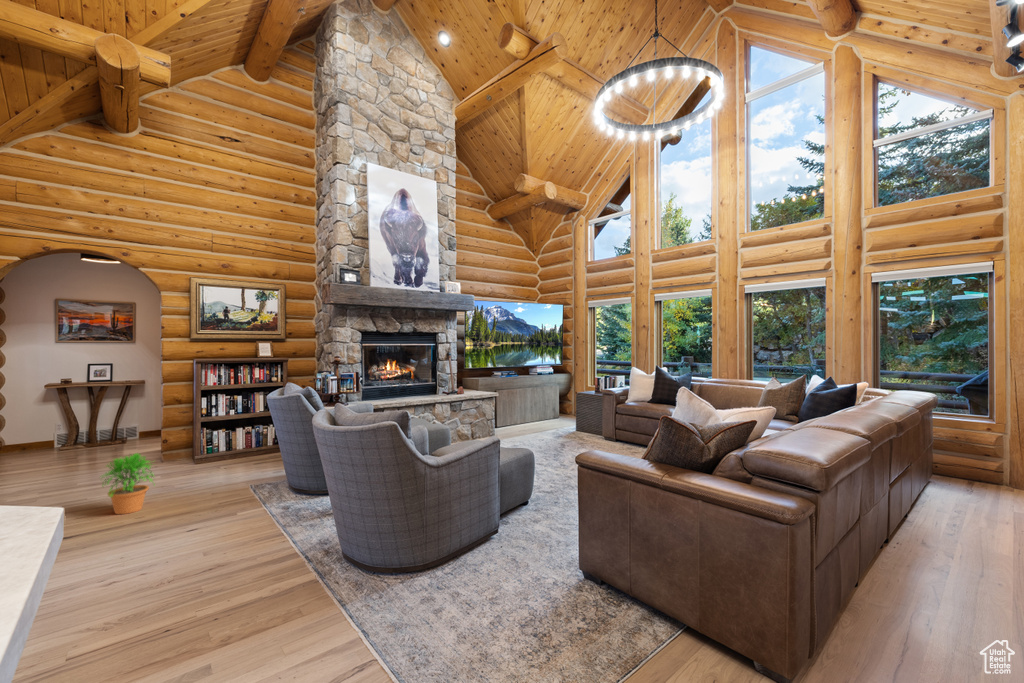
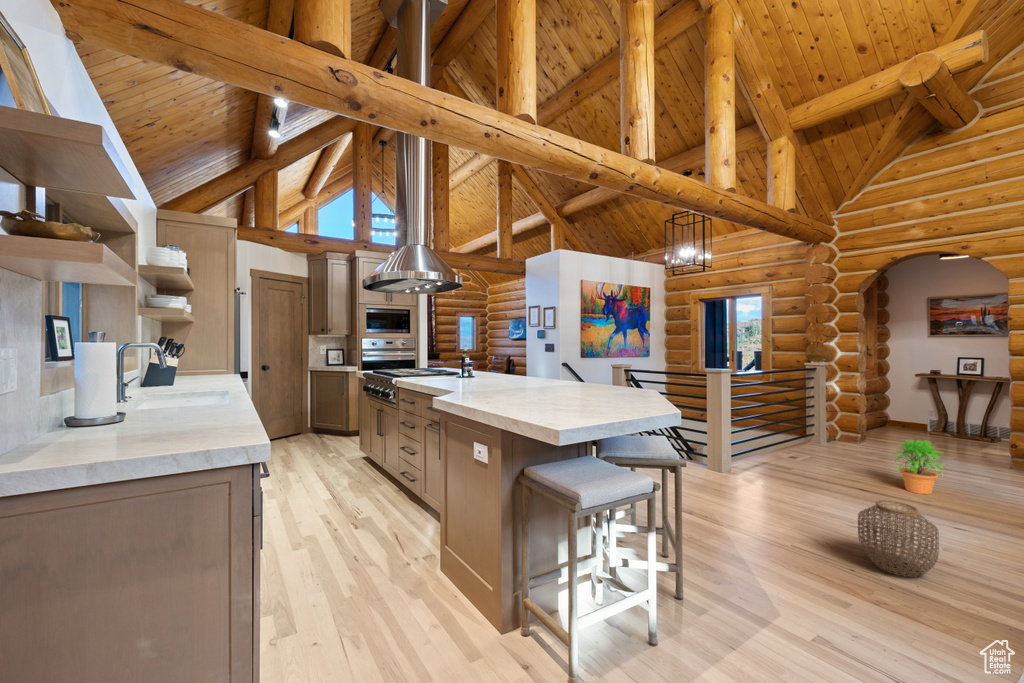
woven basket: none [170,517,247,600] -> present [858,500,939,577]

